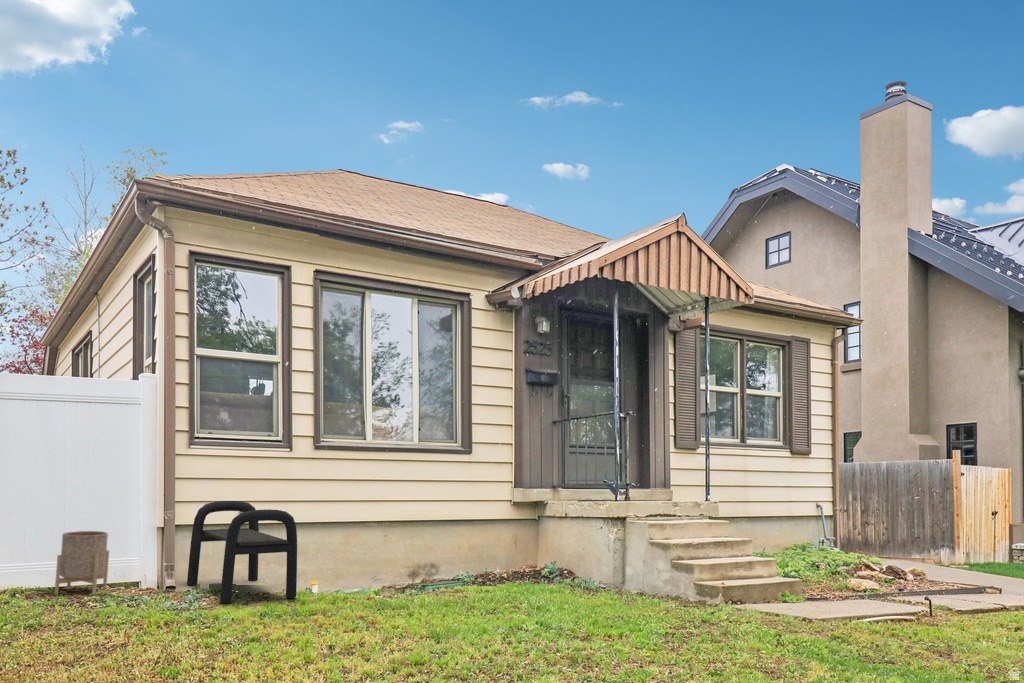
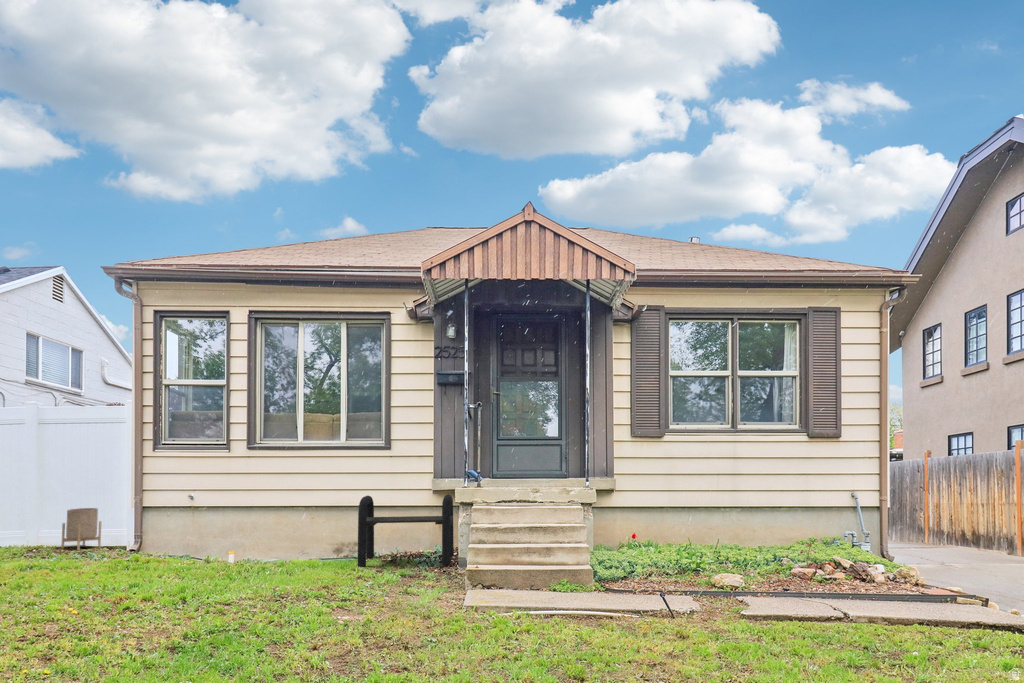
bench: present [187,501,297,604] -> present [358,494,454,567]

